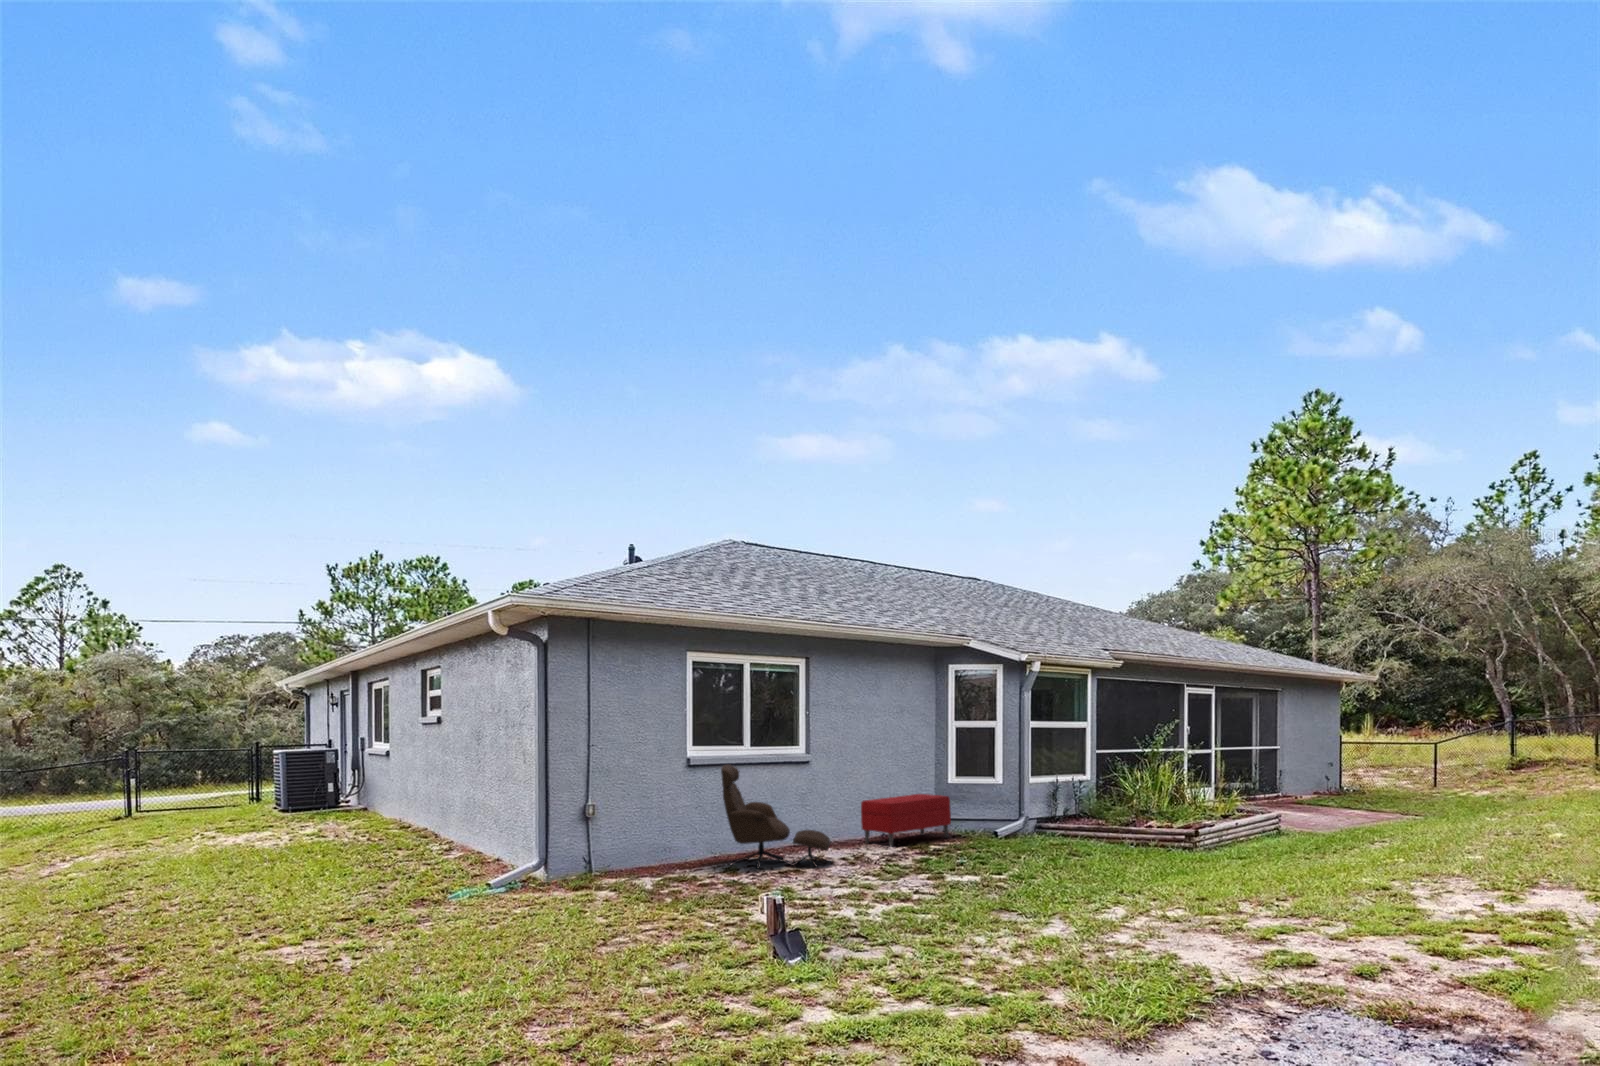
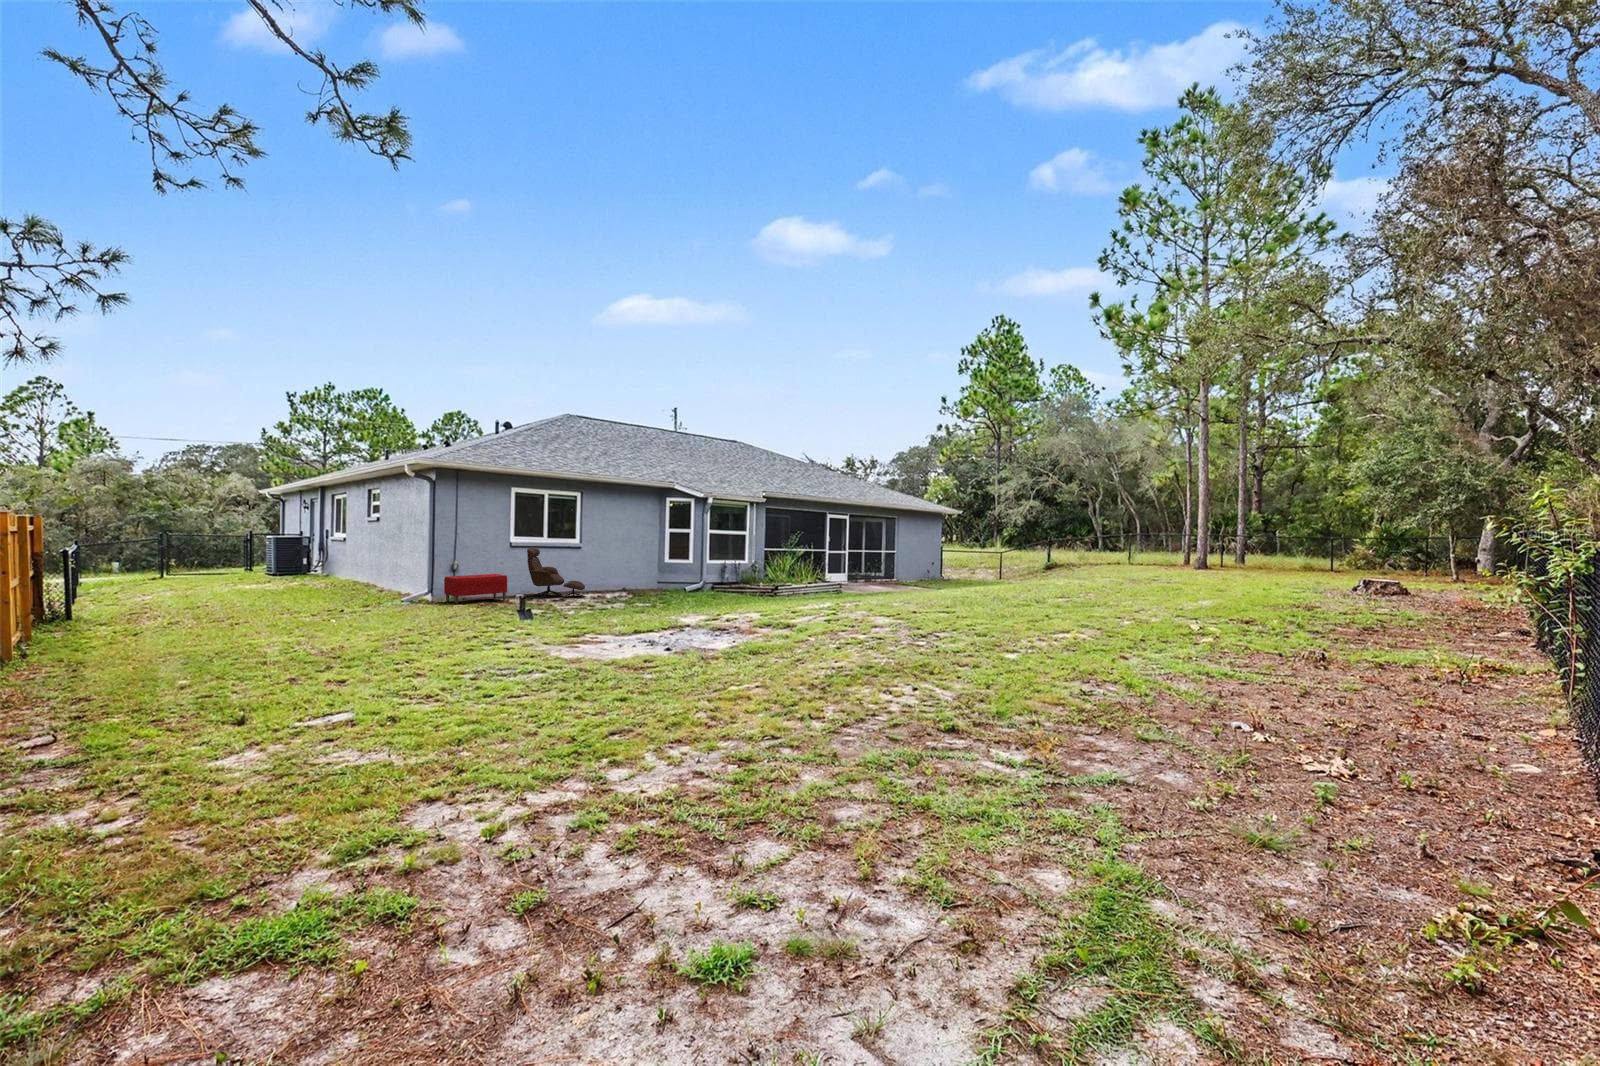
bench: present [861,794,951,847] -> present [444,574,507,604]

